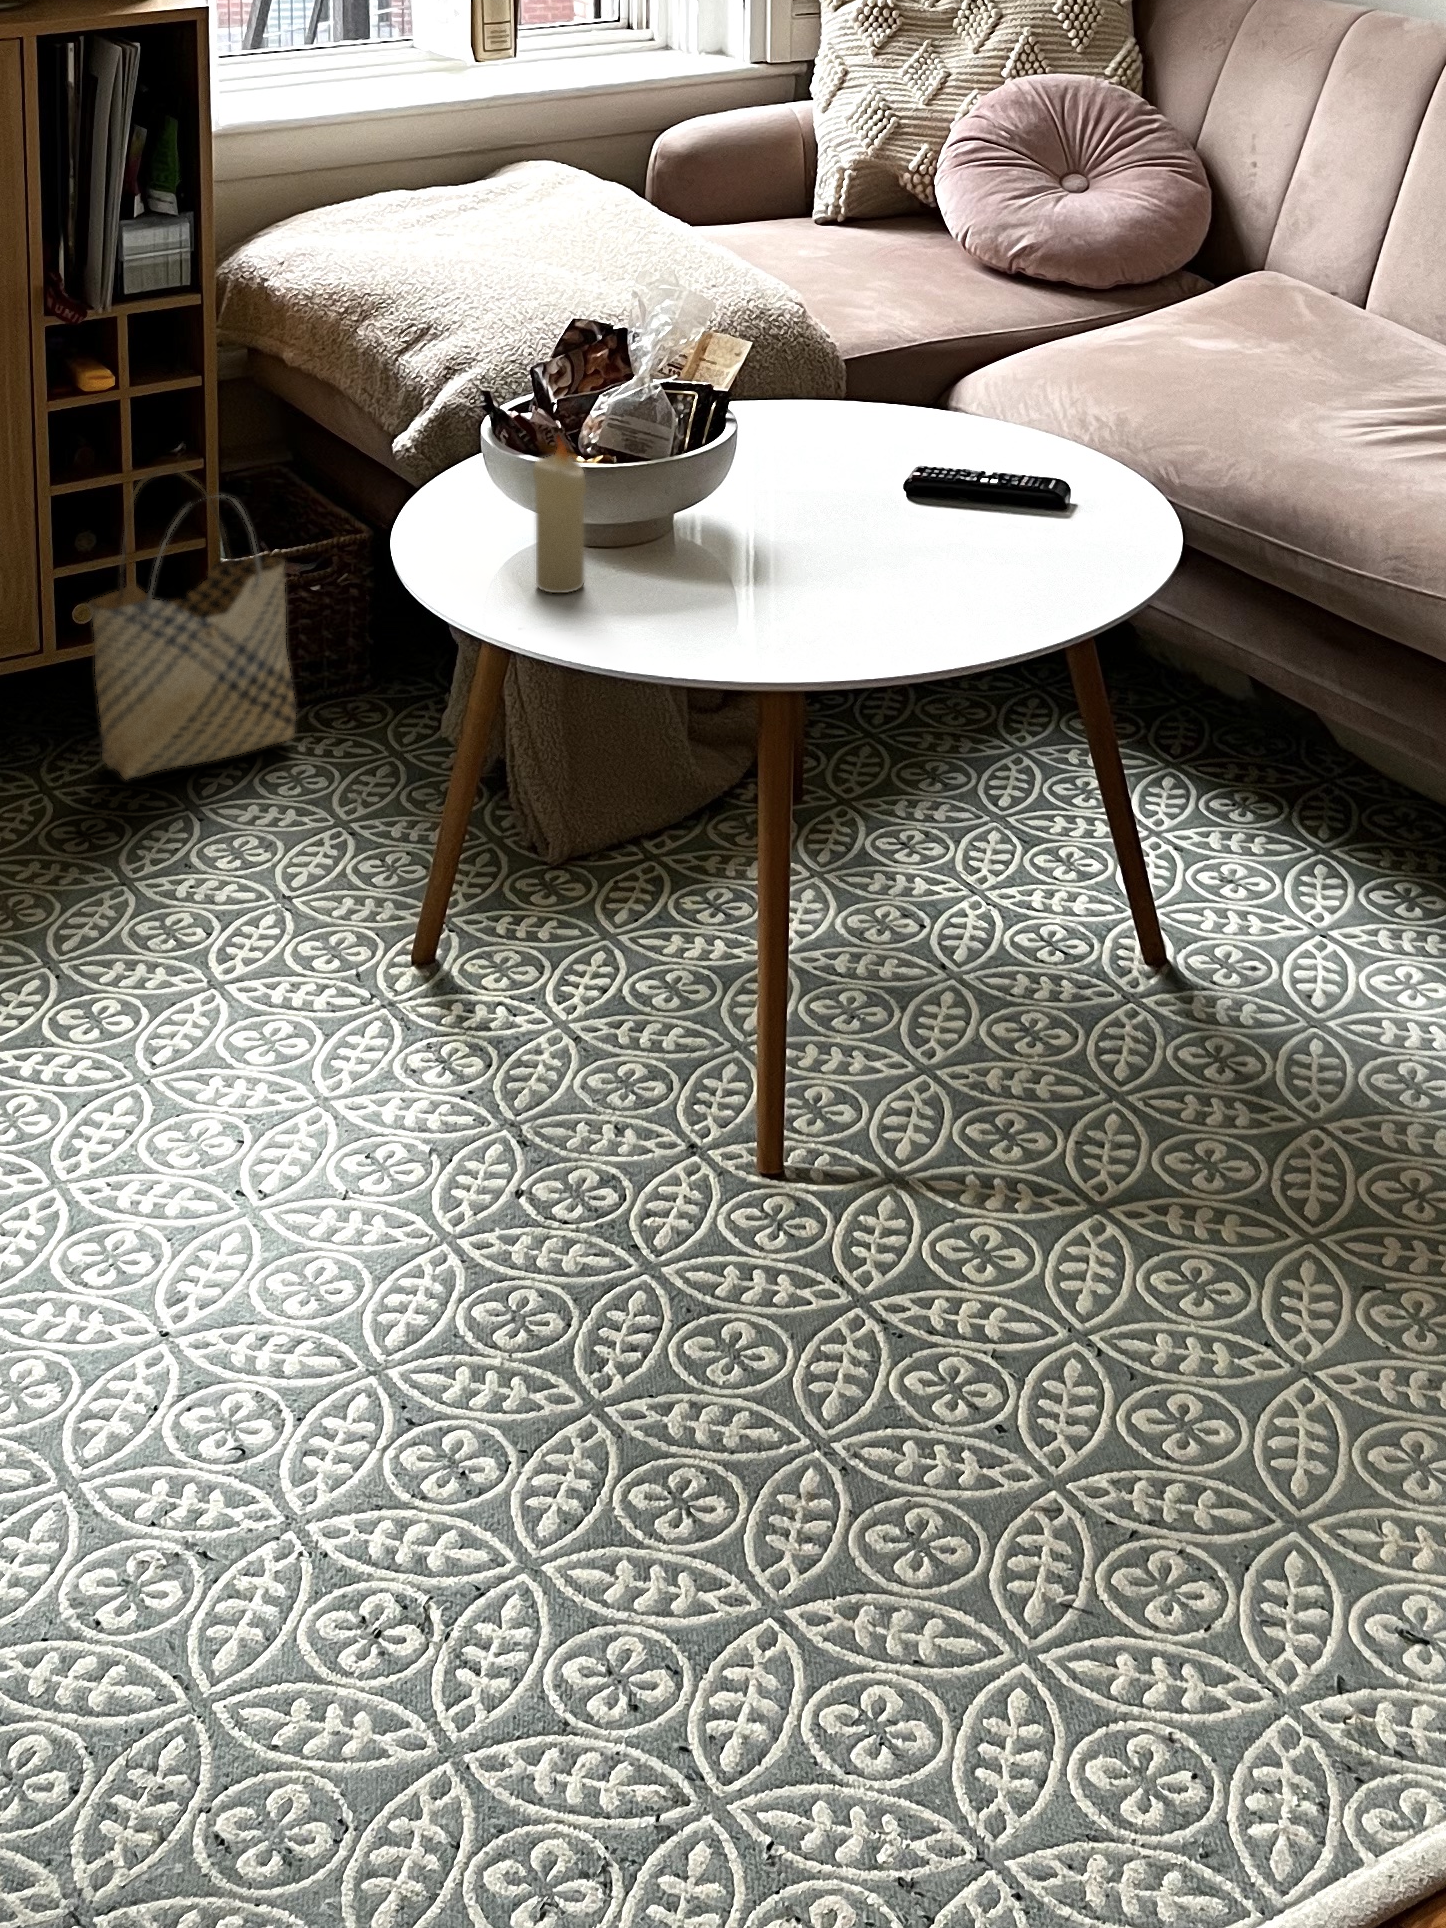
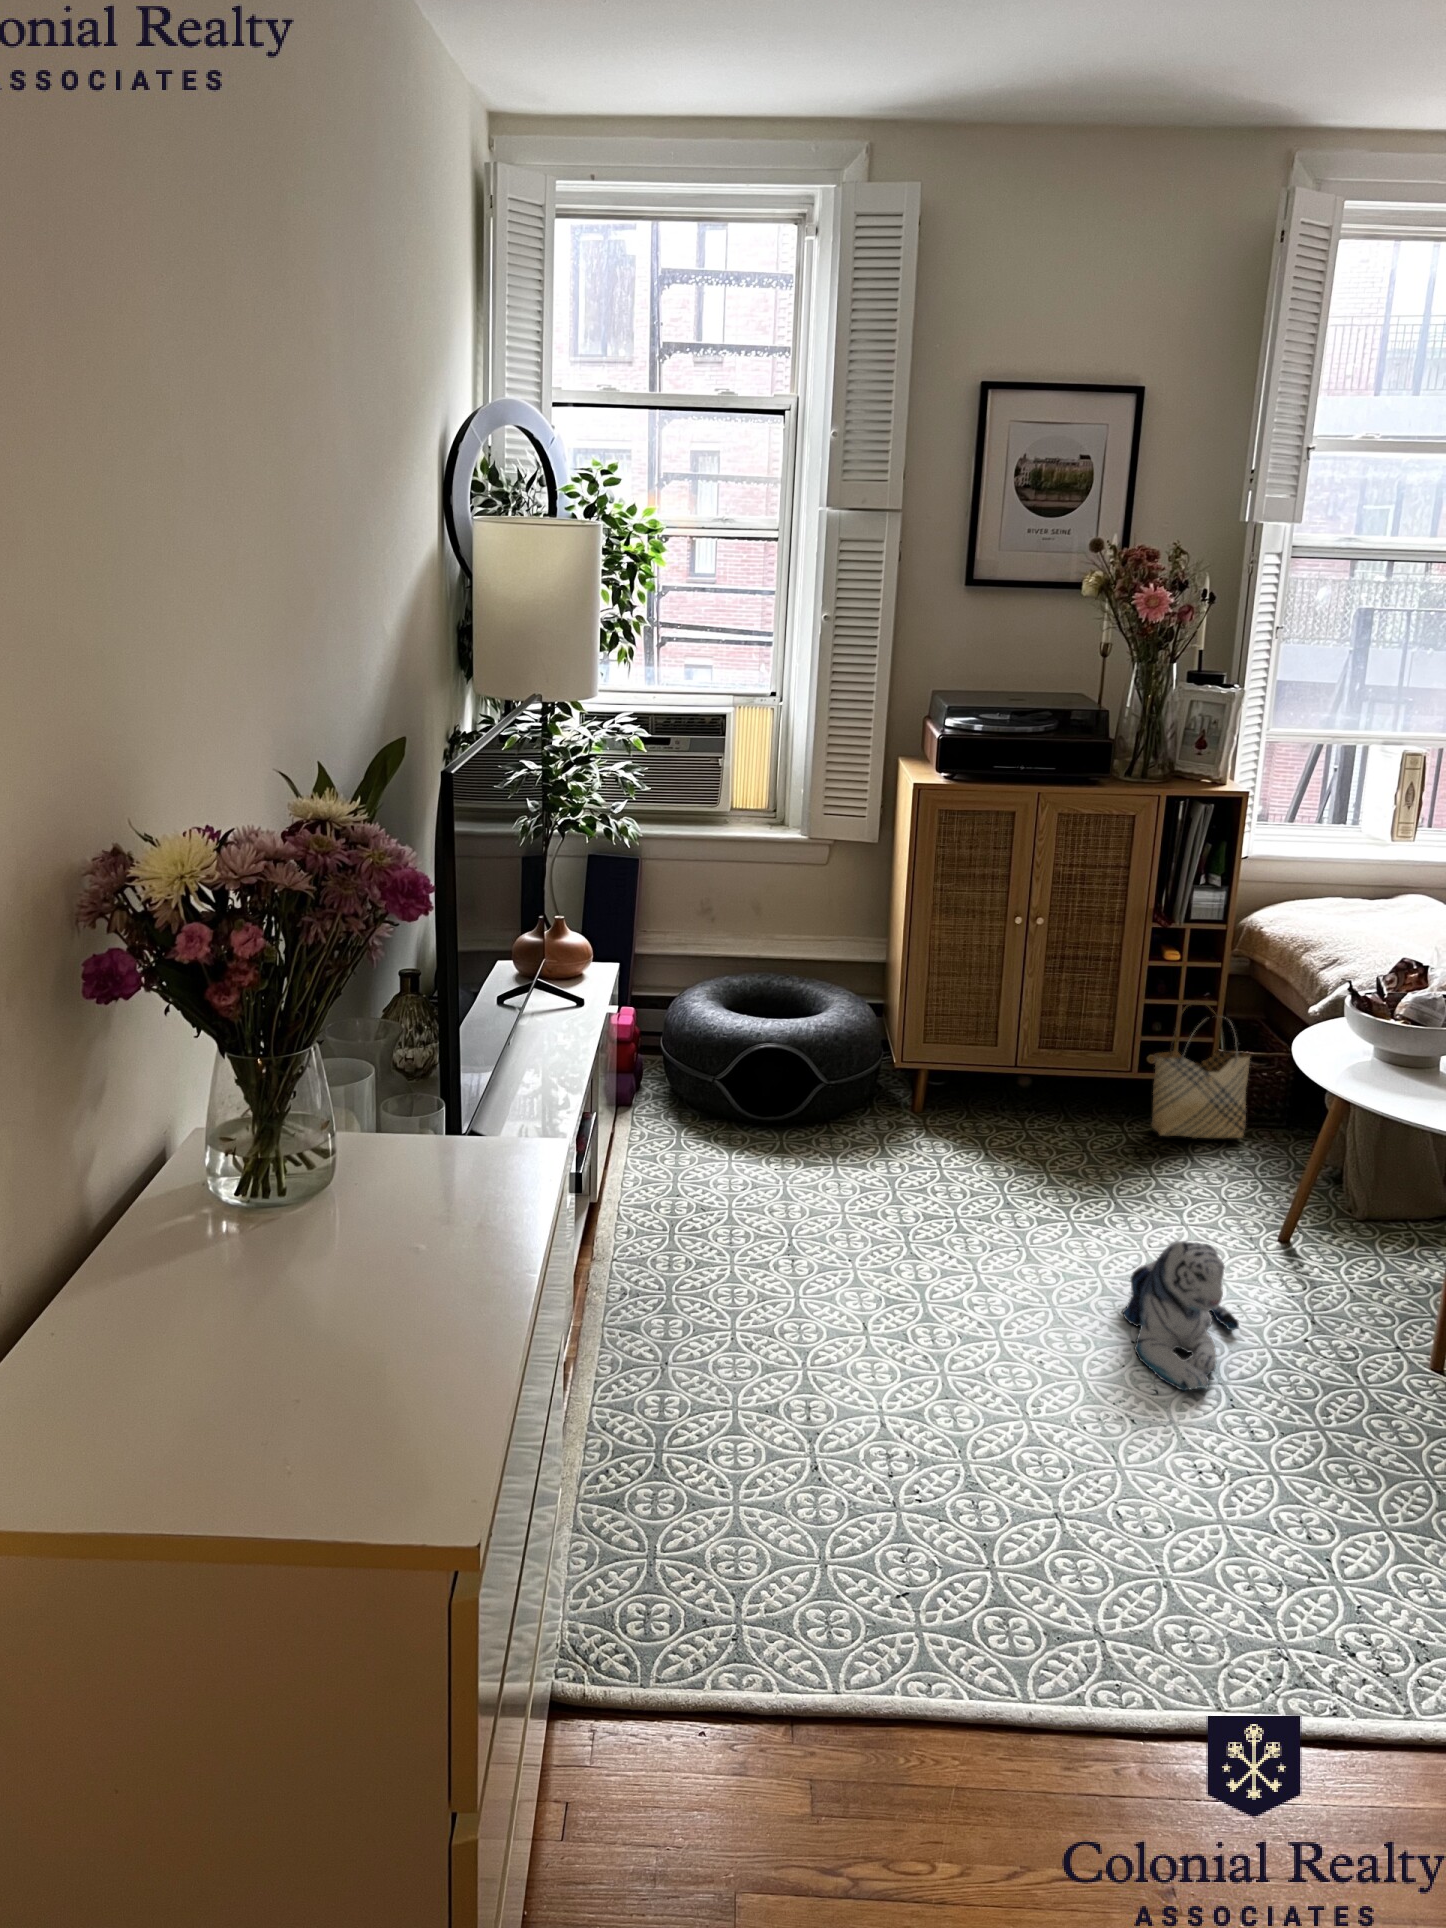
candle: present [533,439,586,593] -> none [1362,1002,1394,1077]
plush toy: none [125,1059,384,1427] -> present [1122,1241,1239,1391]

